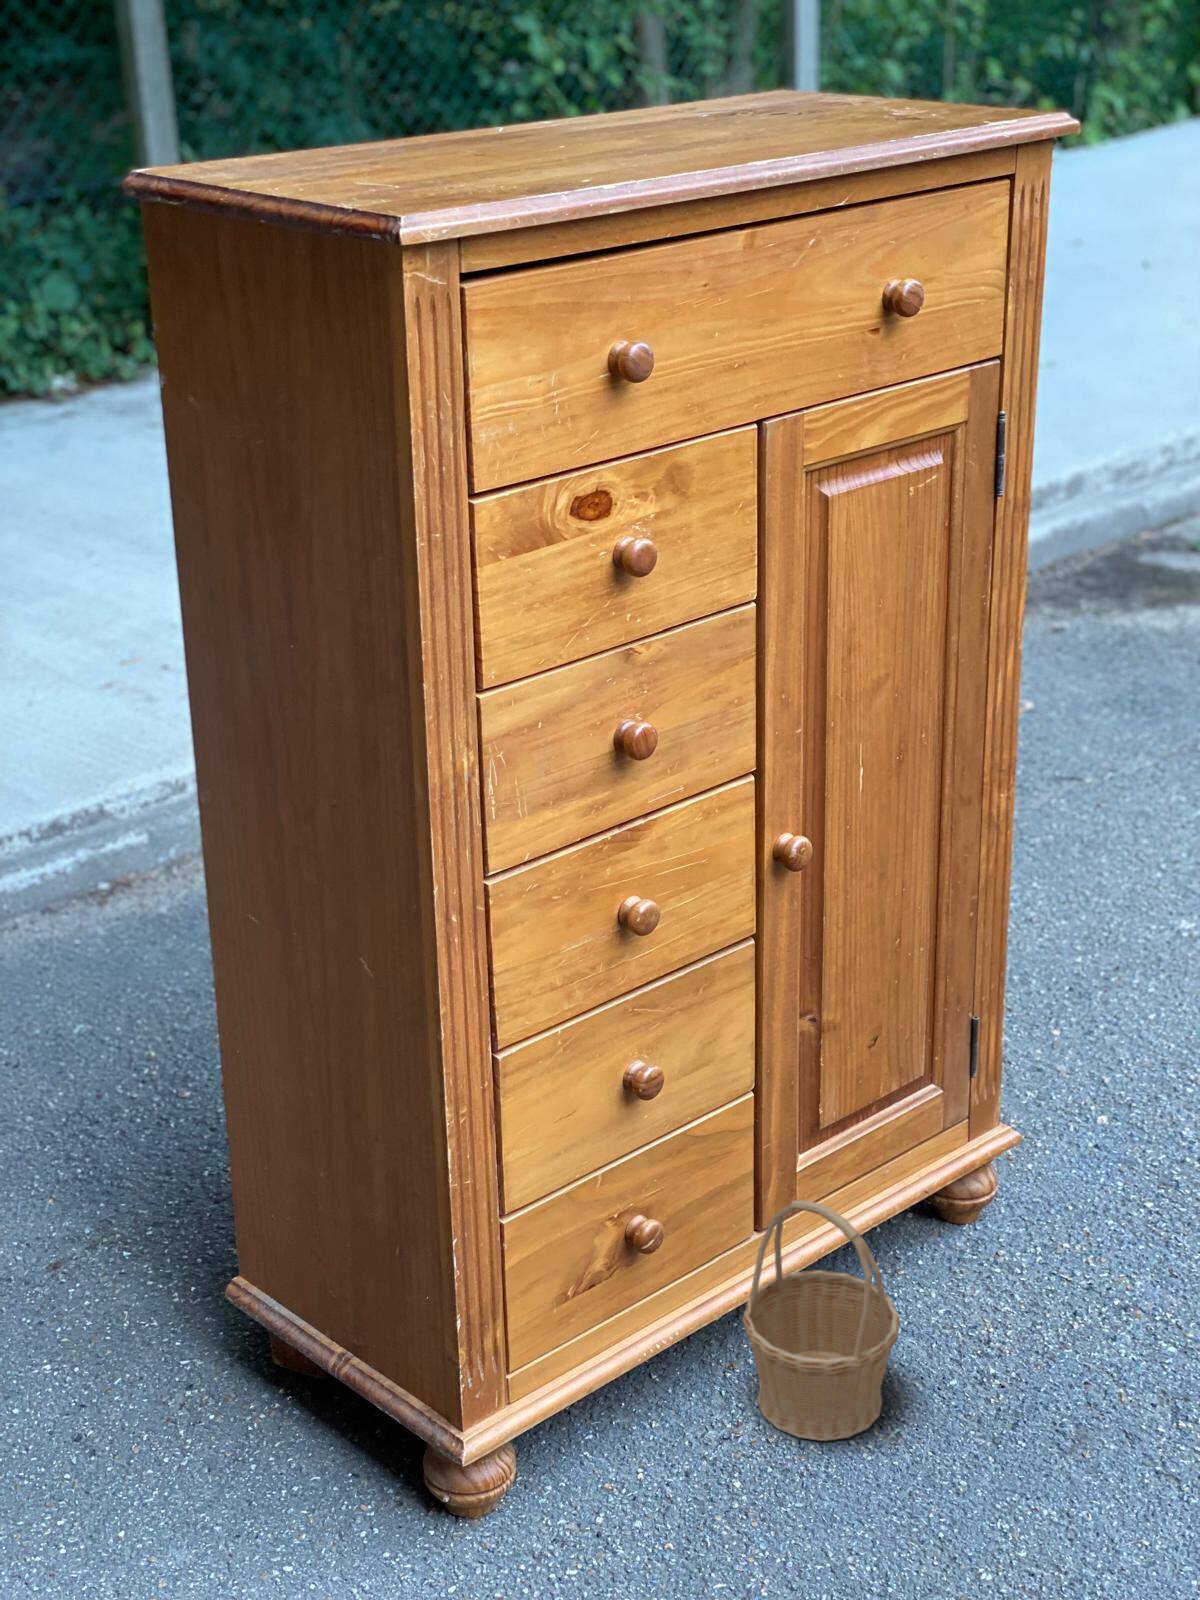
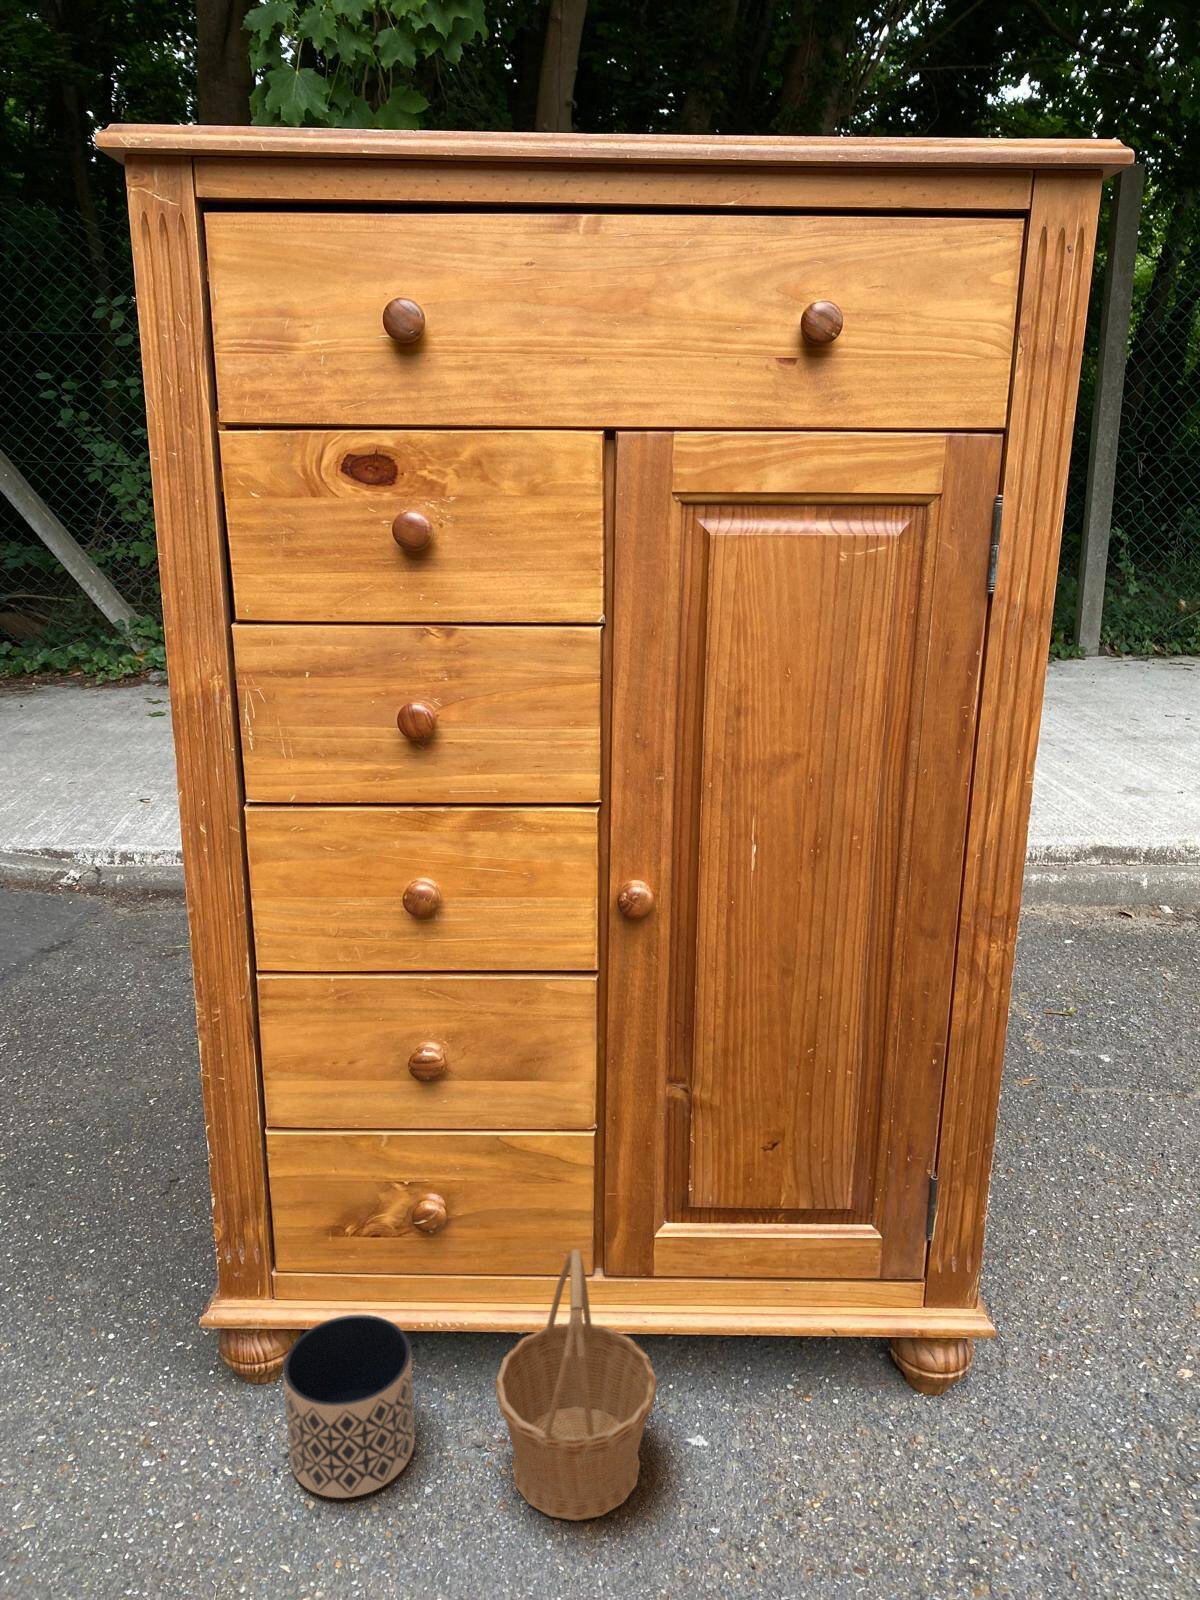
planter: none [582,1360,712,1536] -> present [283,1315,415,1498]

